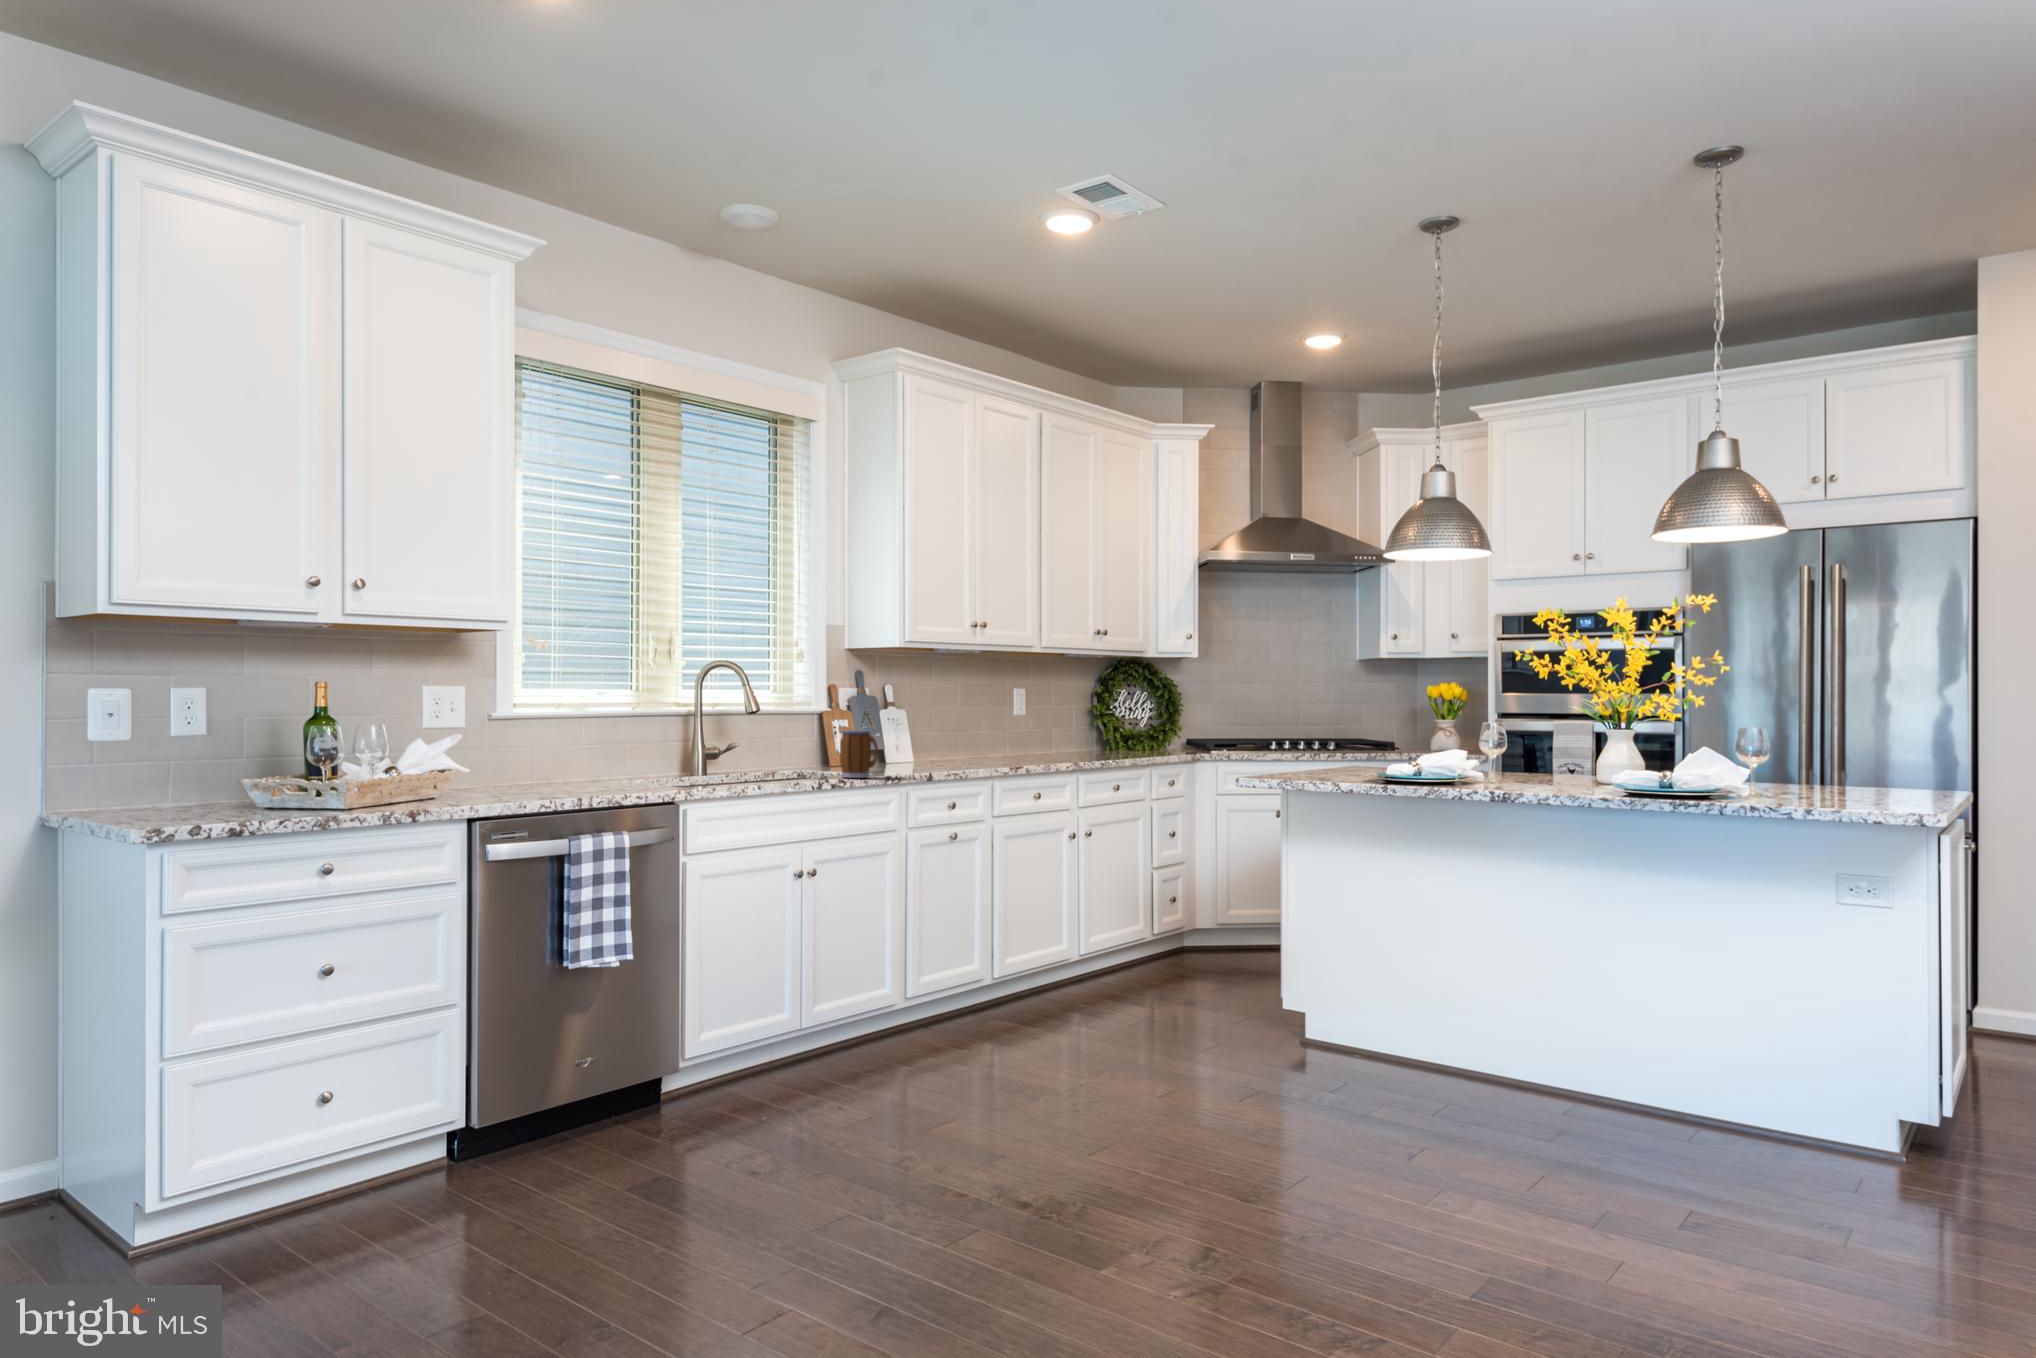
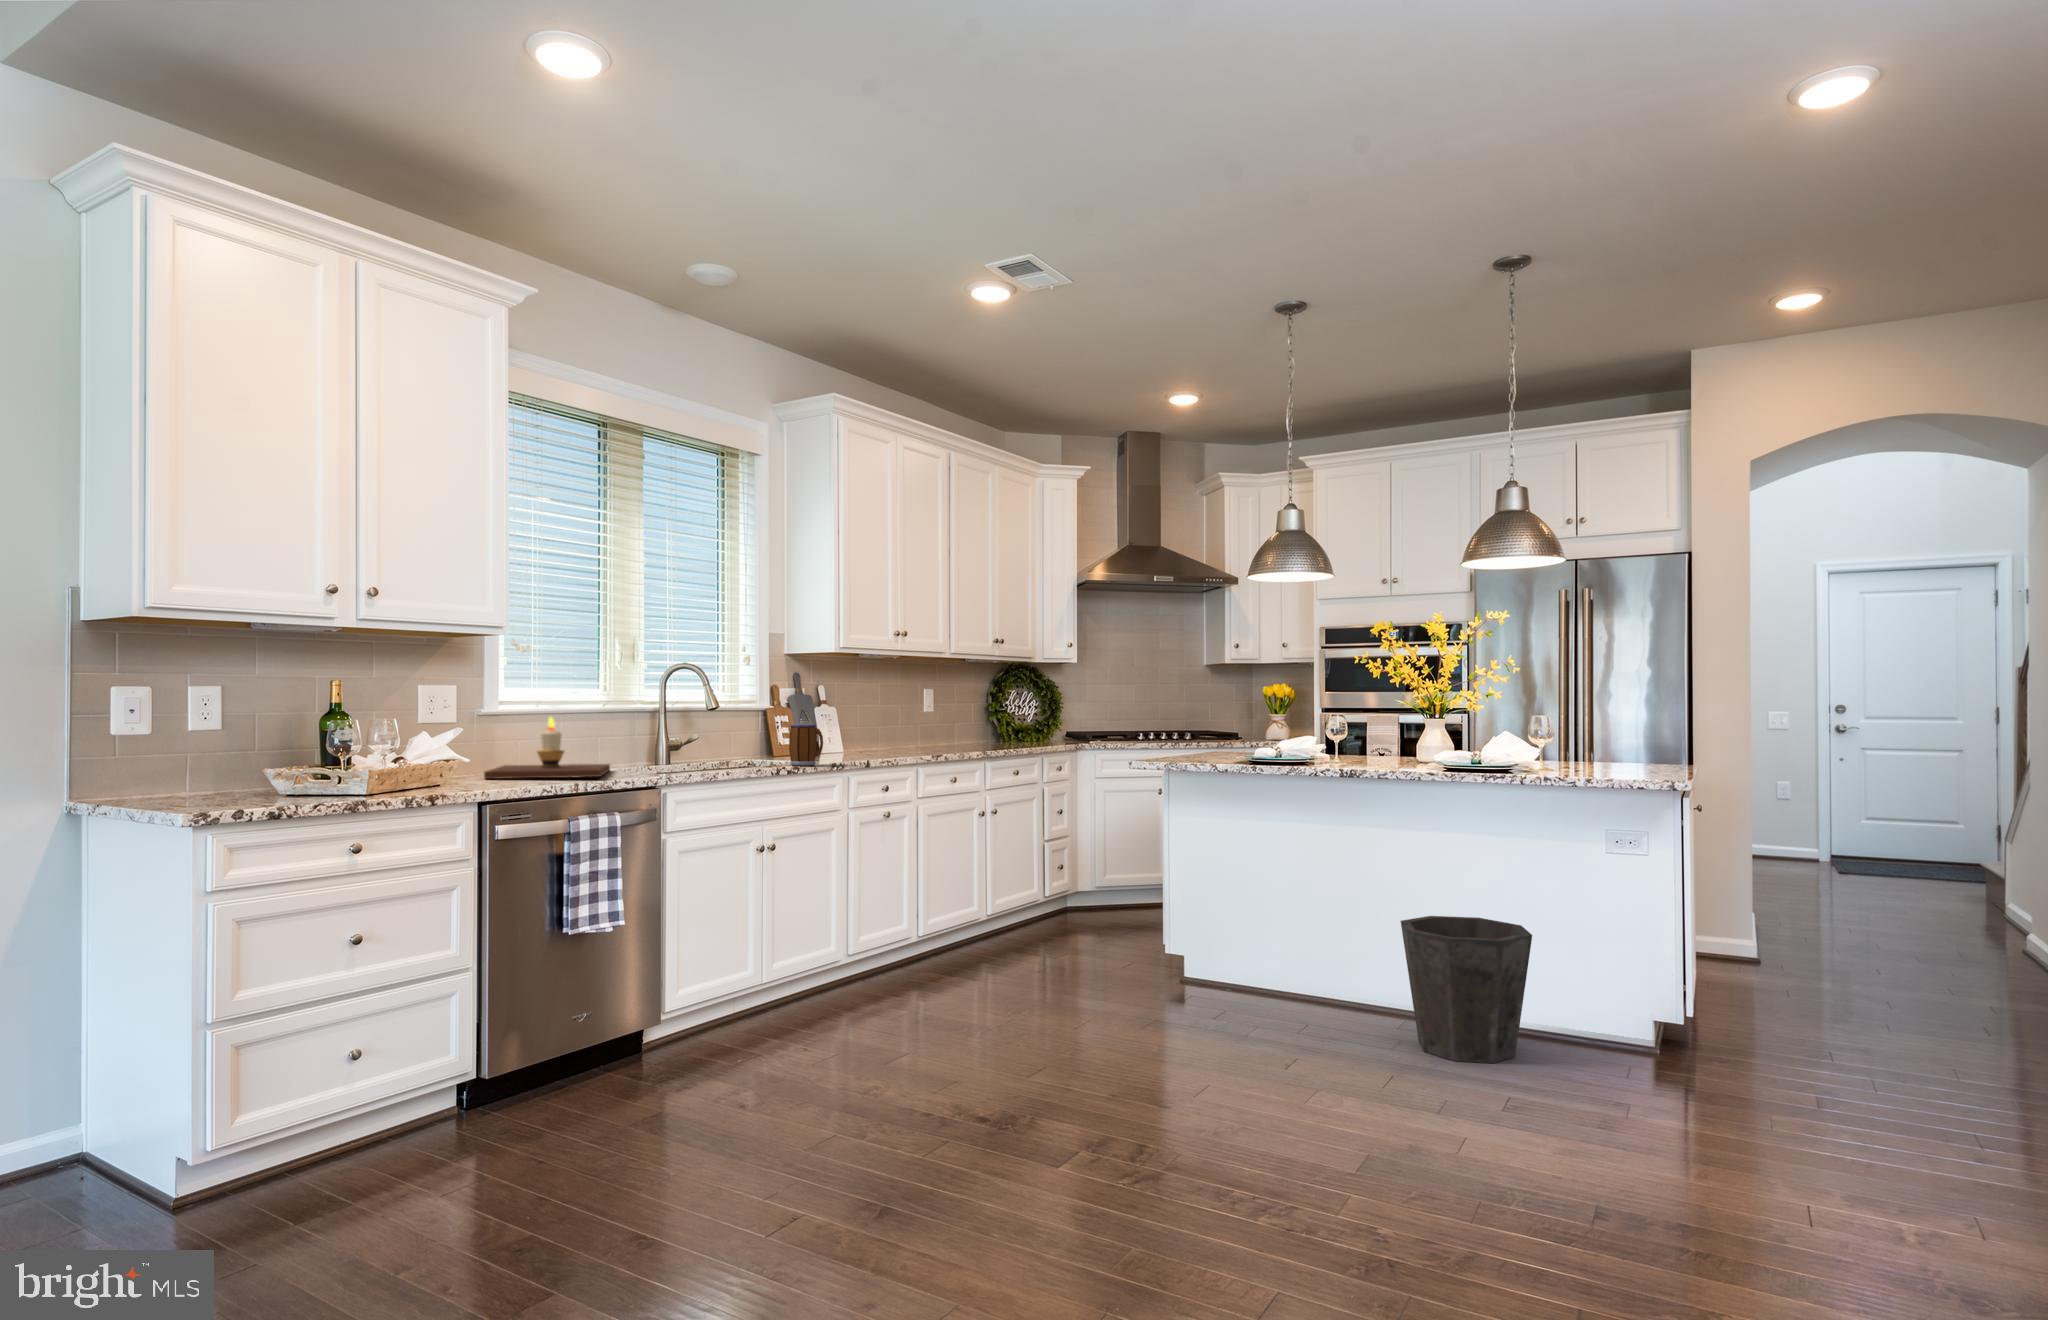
candle: none [486,721,633,791] -> present [484,717,610,779]
waste bin: none [1564,974,1732,1163] -> present [1401,916,1532,1063]

